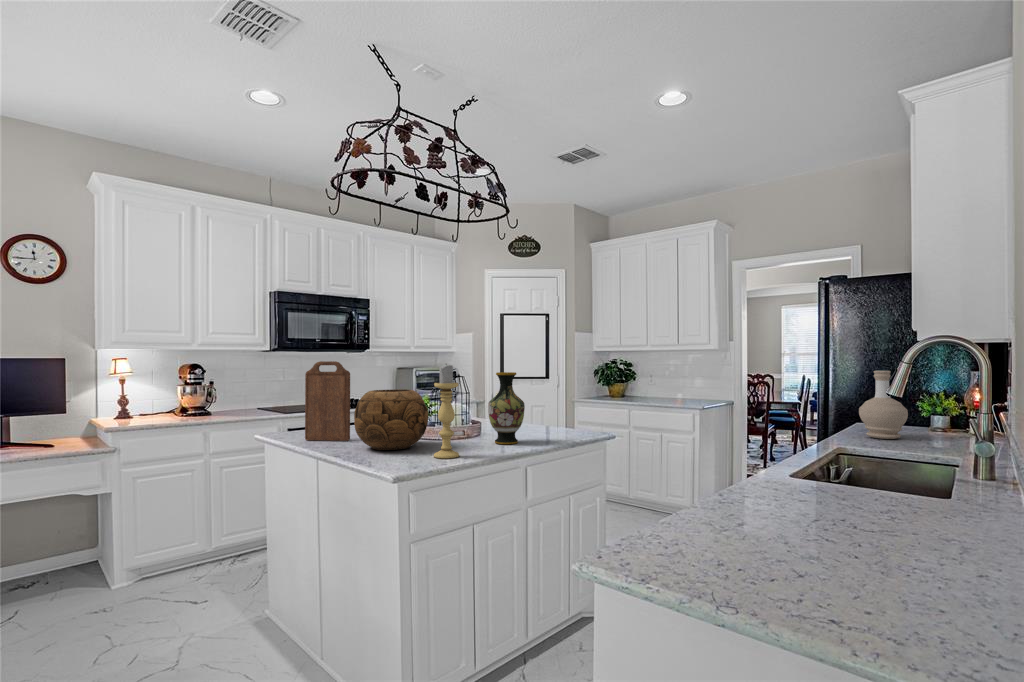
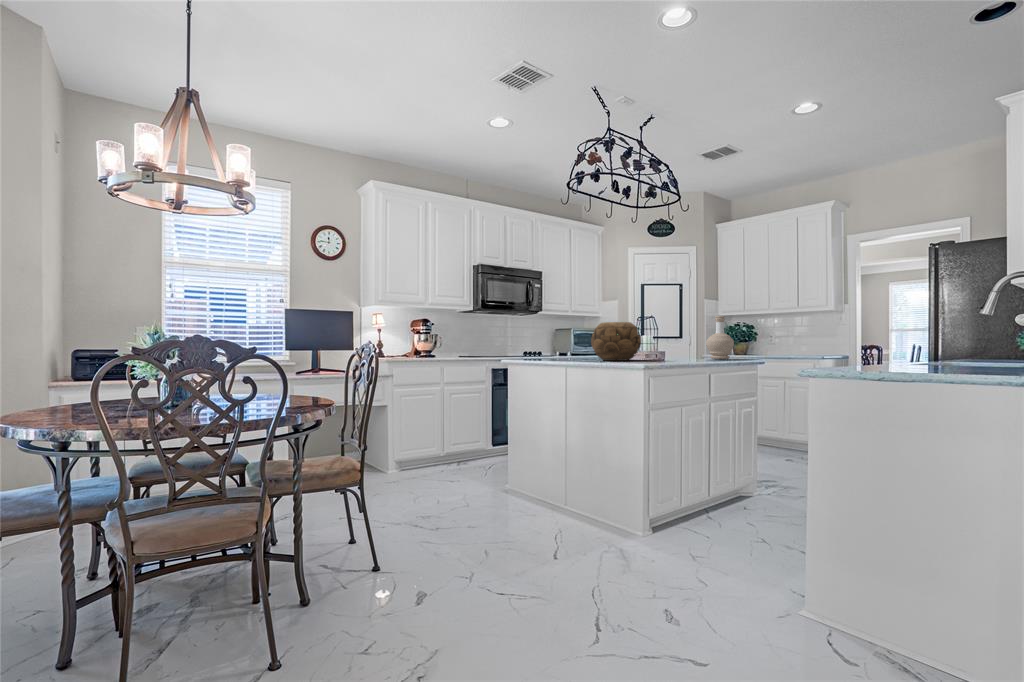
cutting board: present [305,361,350,441] -> none [549,306,580,359]
candle holder: present [434,364,459,458] -> none [653,301,670,362]
bottle: present [859,371,908,439] -> present [706,316,734,359]
vase: present [488,372,525,444] -> none [679,311,706,360]

